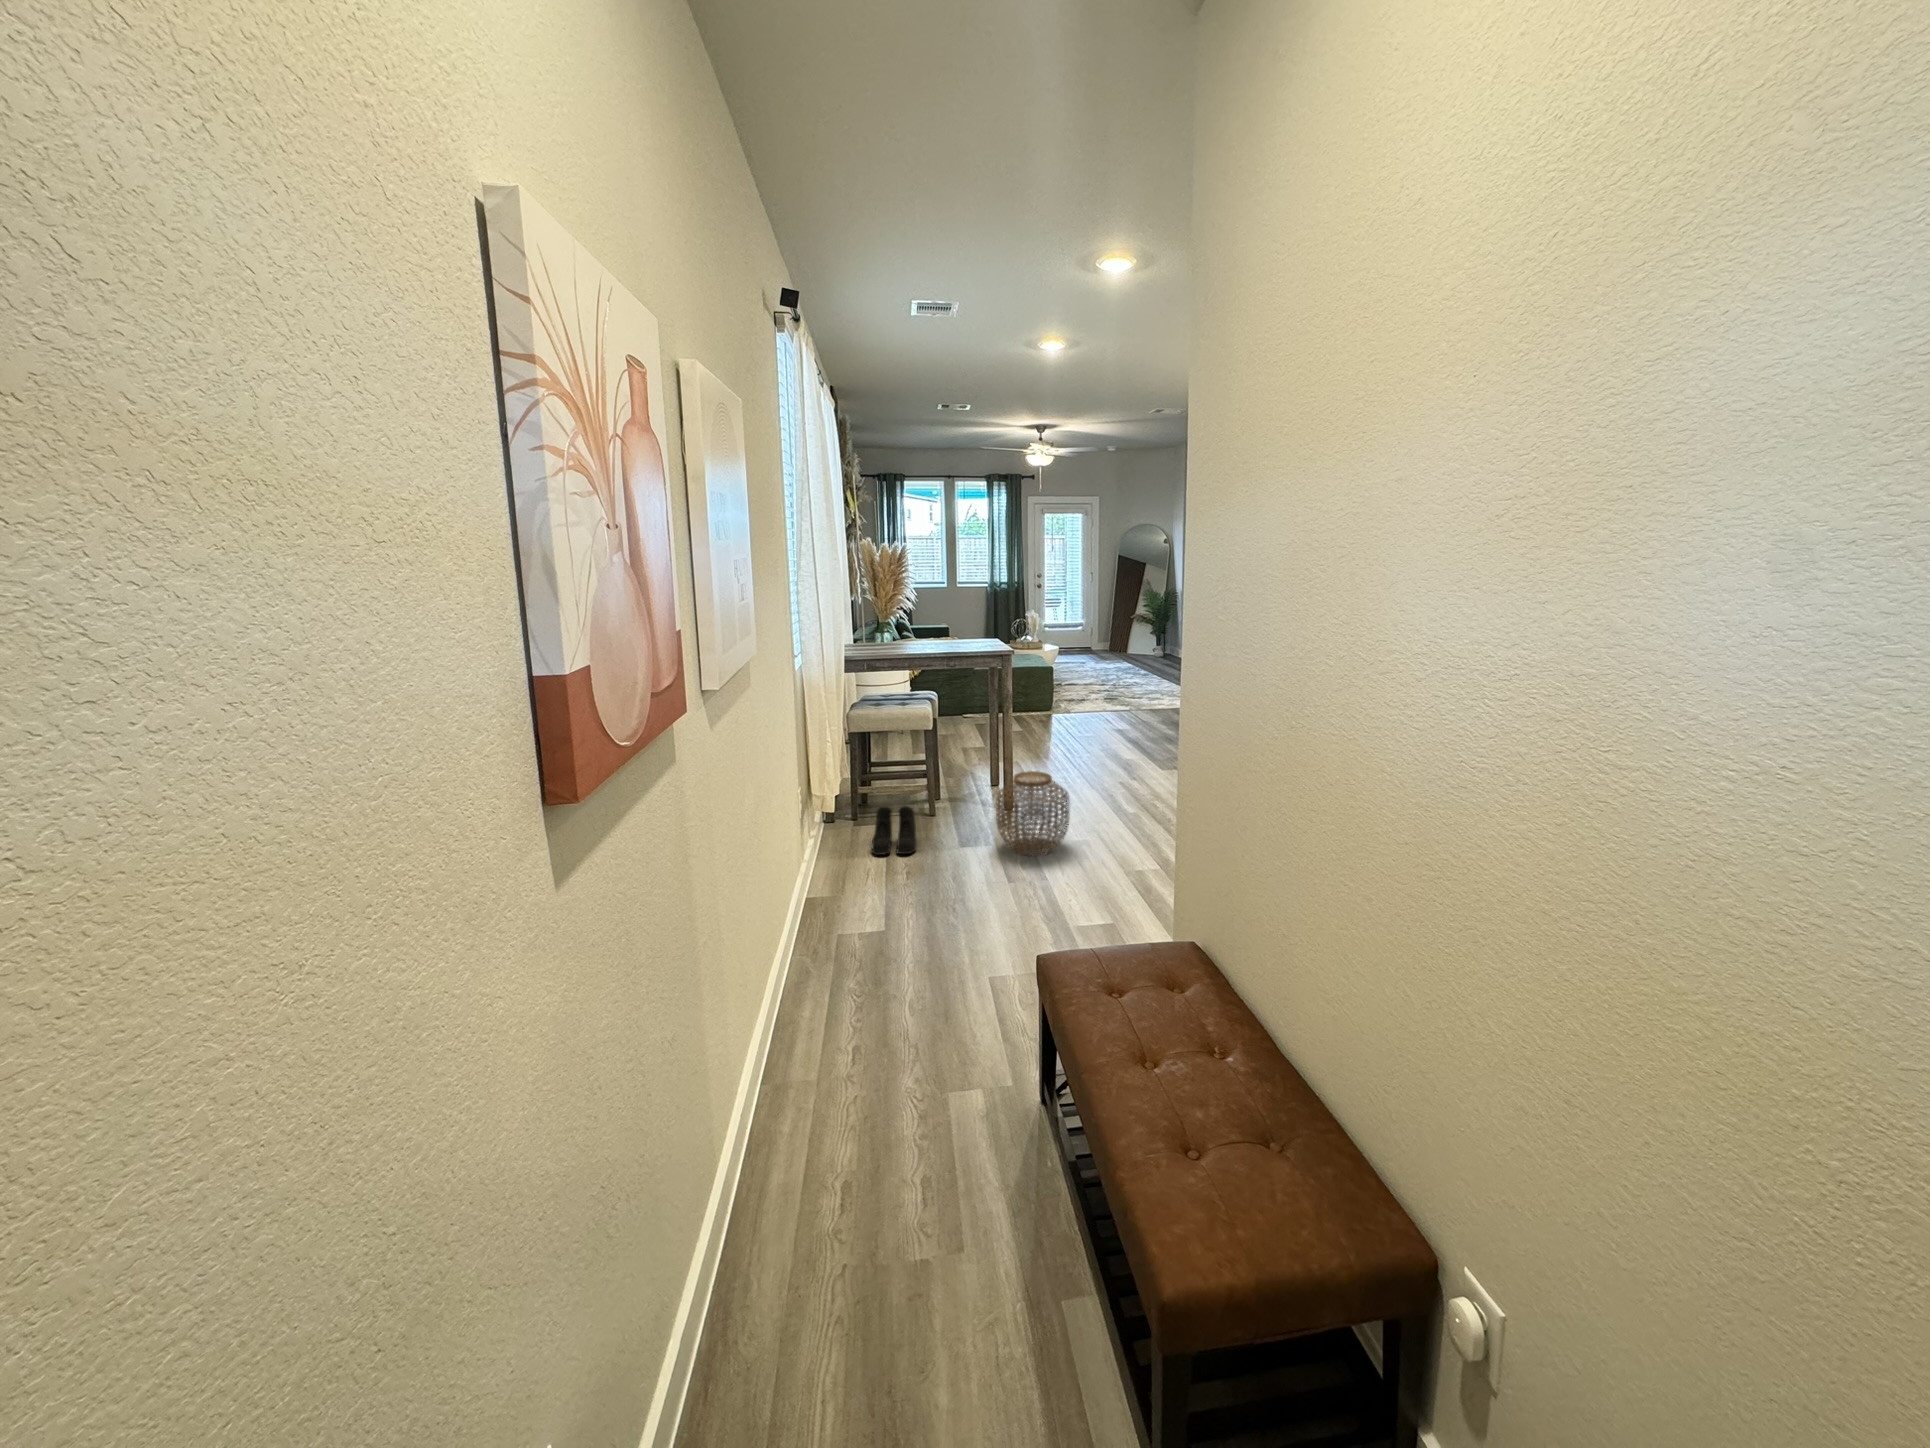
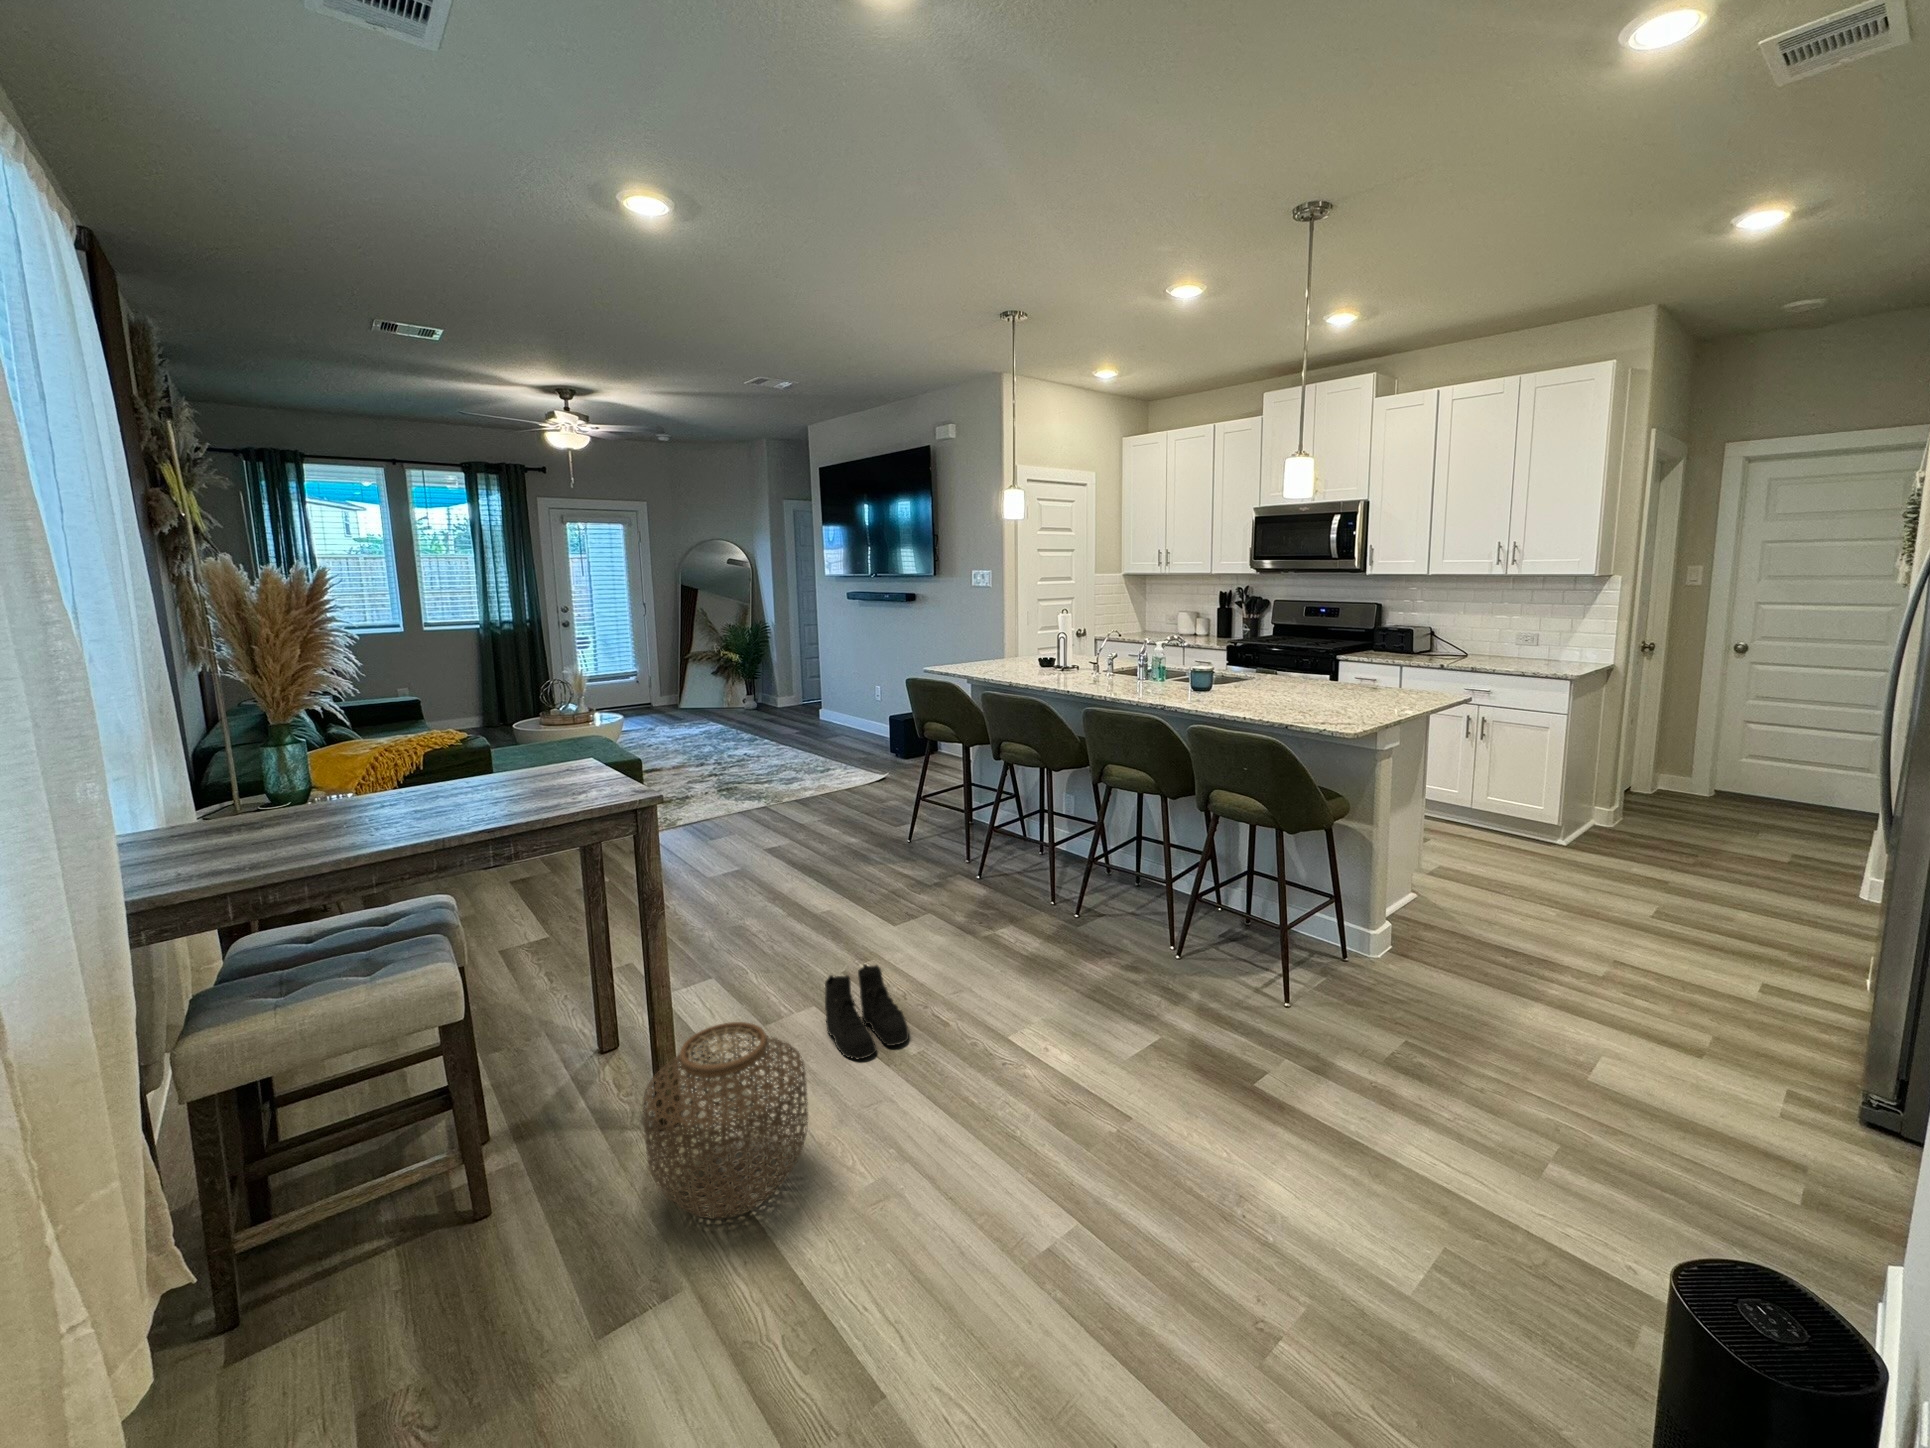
boots: present [872,806,916,855] -> present [825,964,909,1059]

